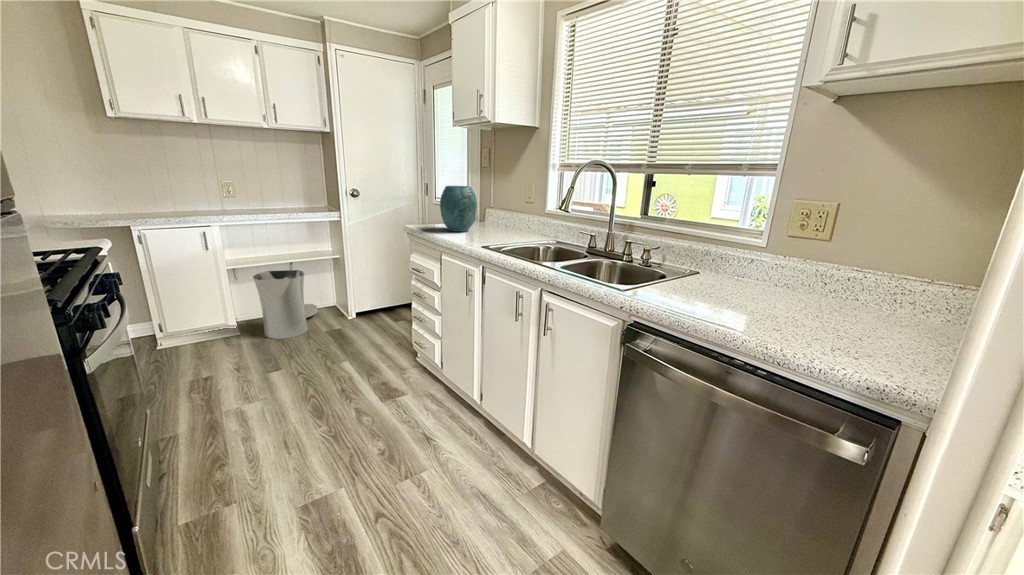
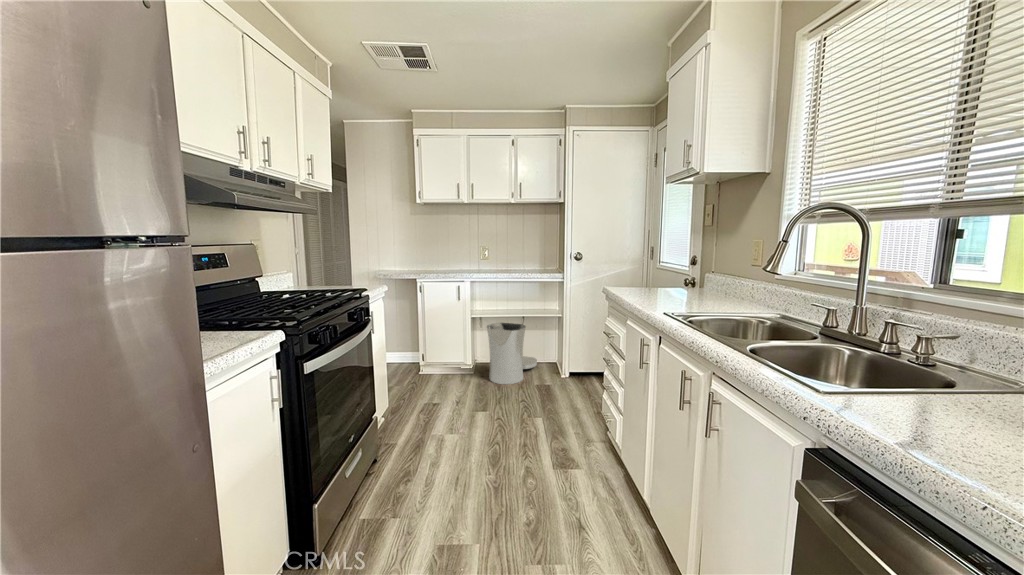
vase: present [440,186,477,232] -> none [637,243,682,294]

